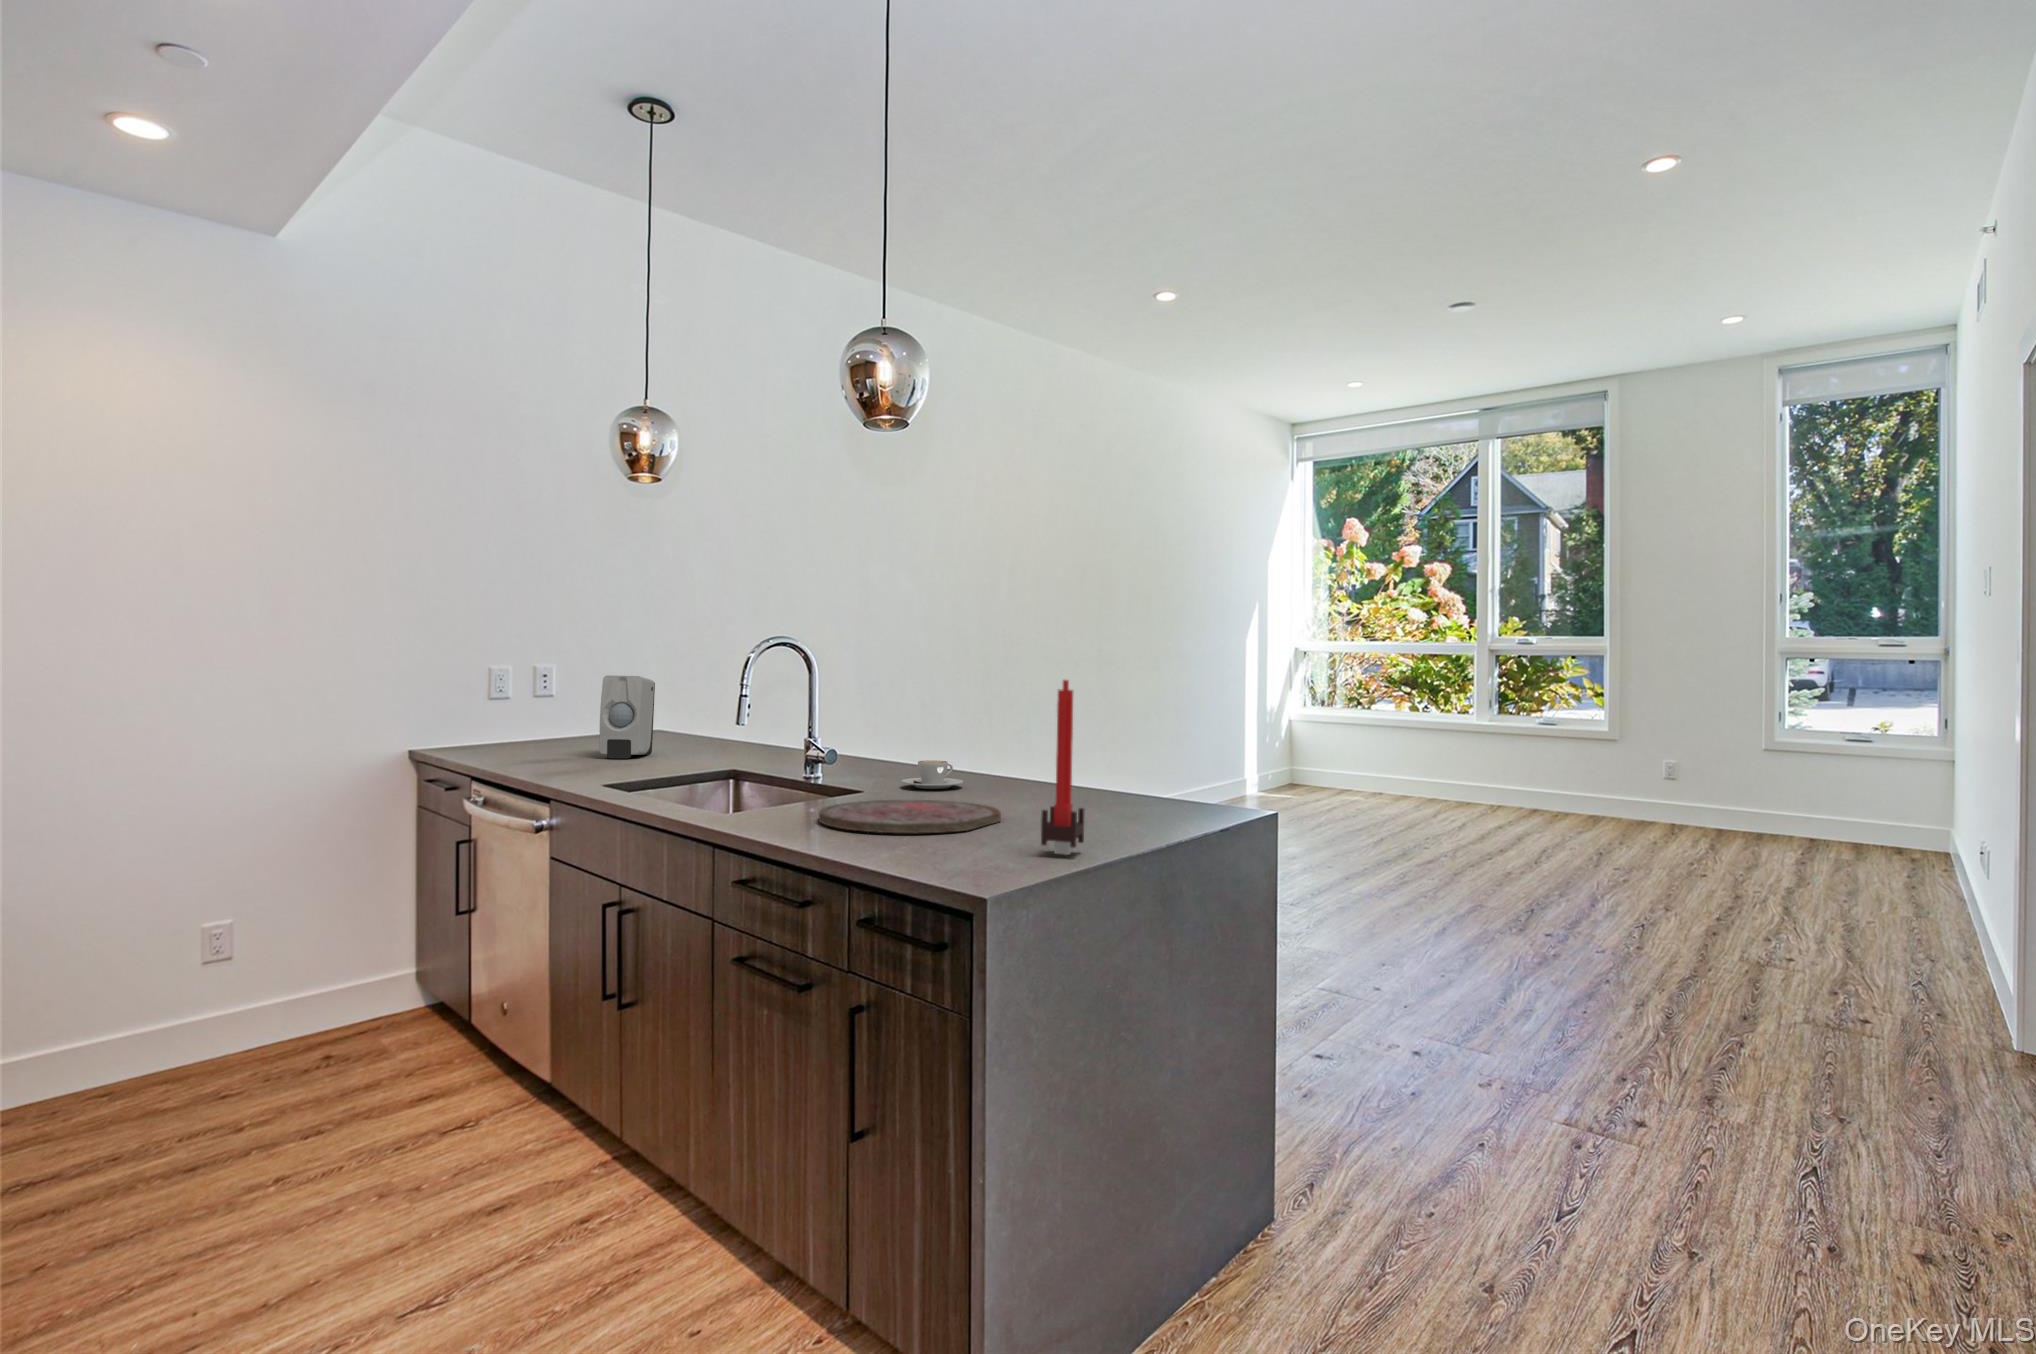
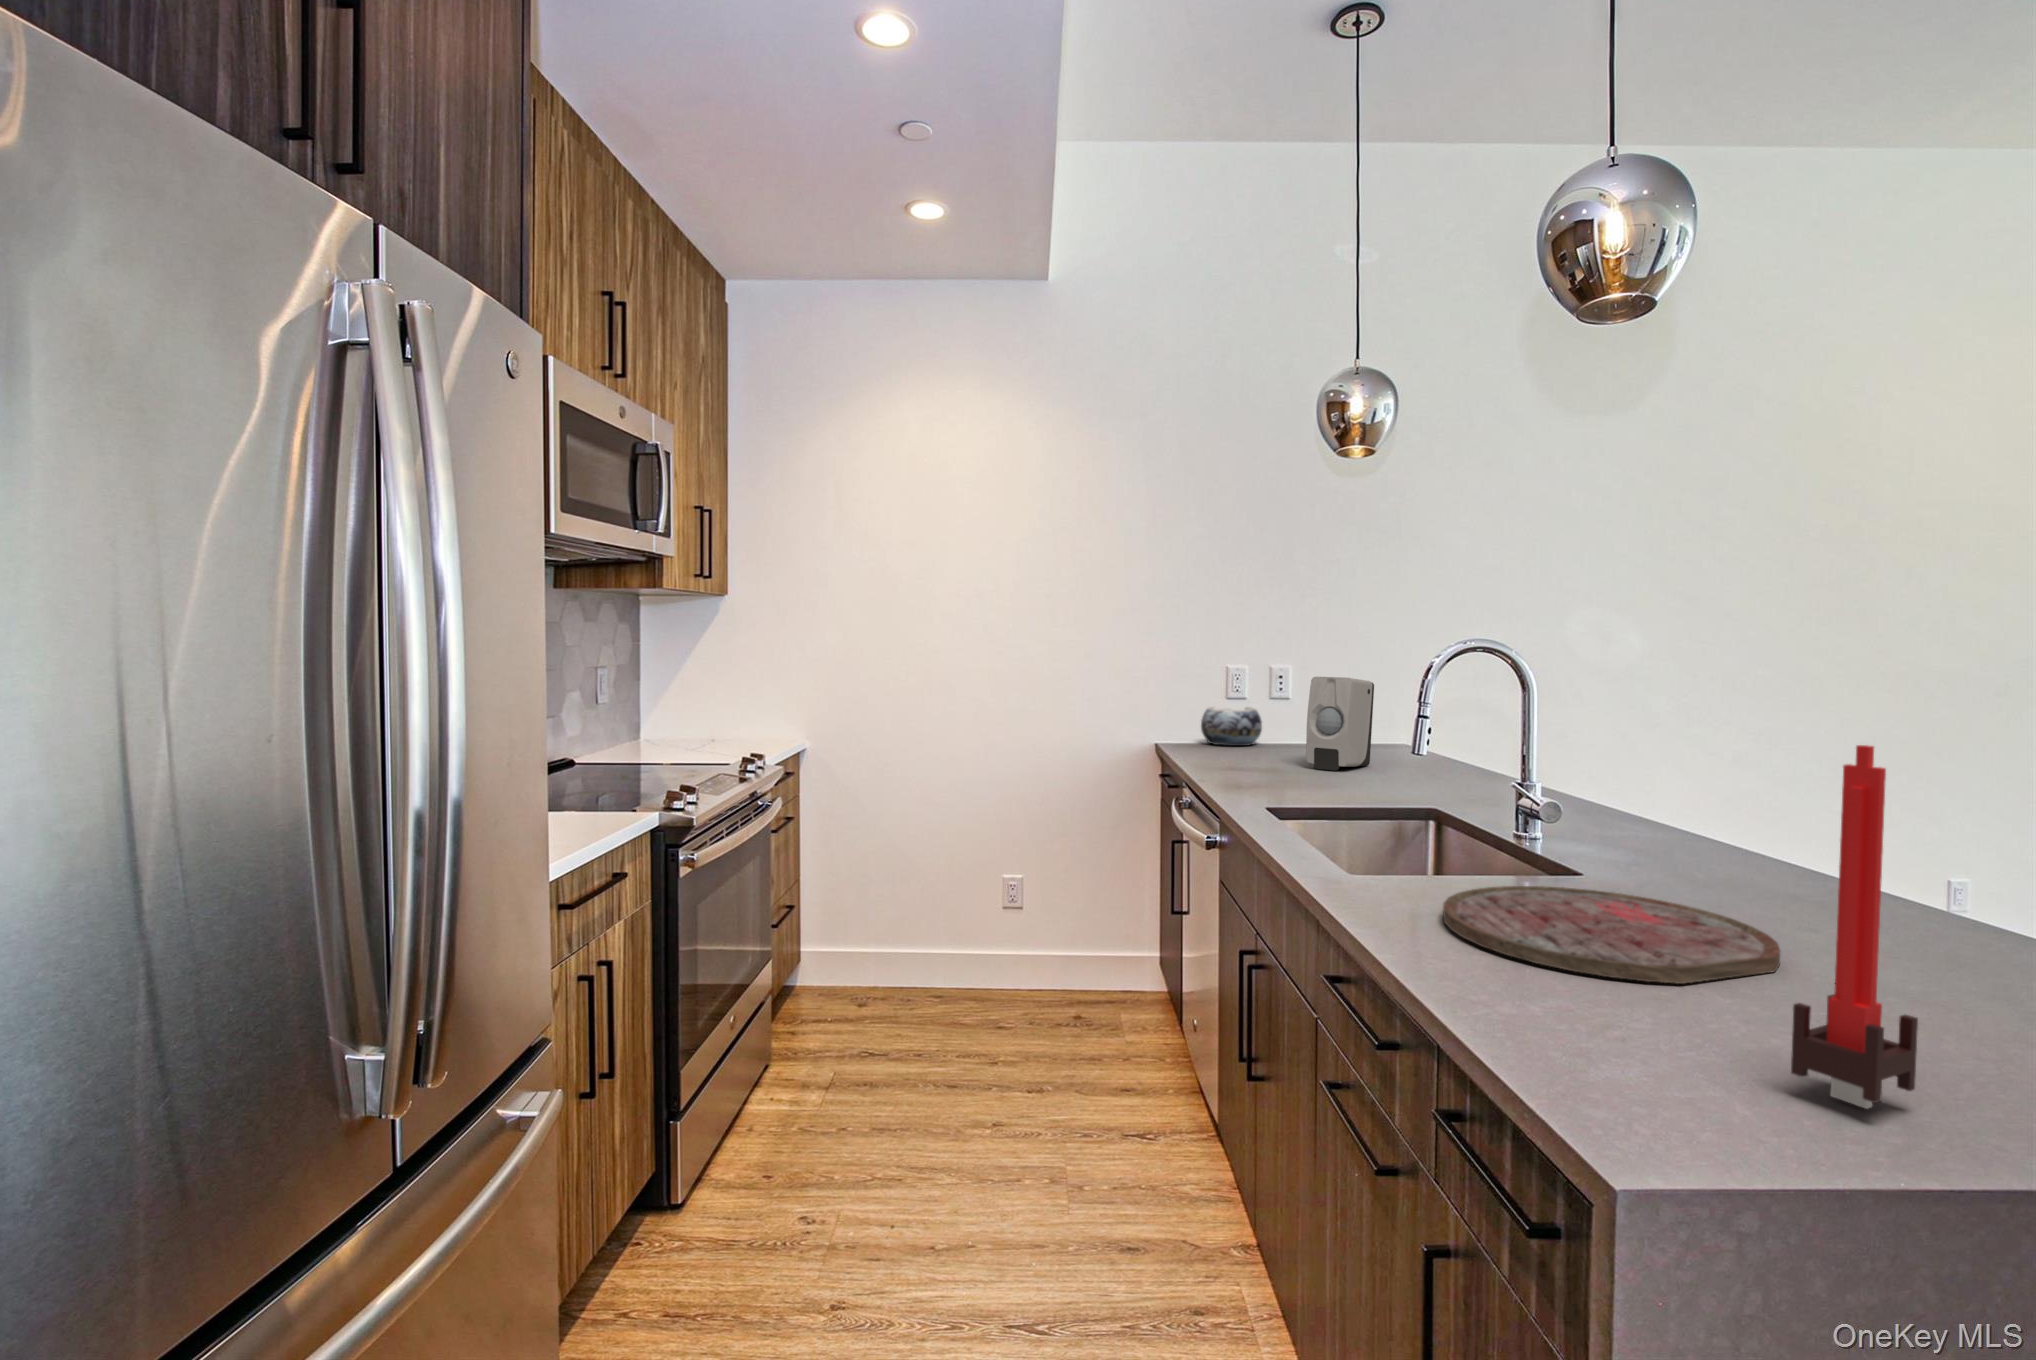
decorative bowl: none [462,710,528,748] -> present [1201,707,1262,746]
coffee cup: present [902,760,963,789] -> none [1650,824,1767,873]

